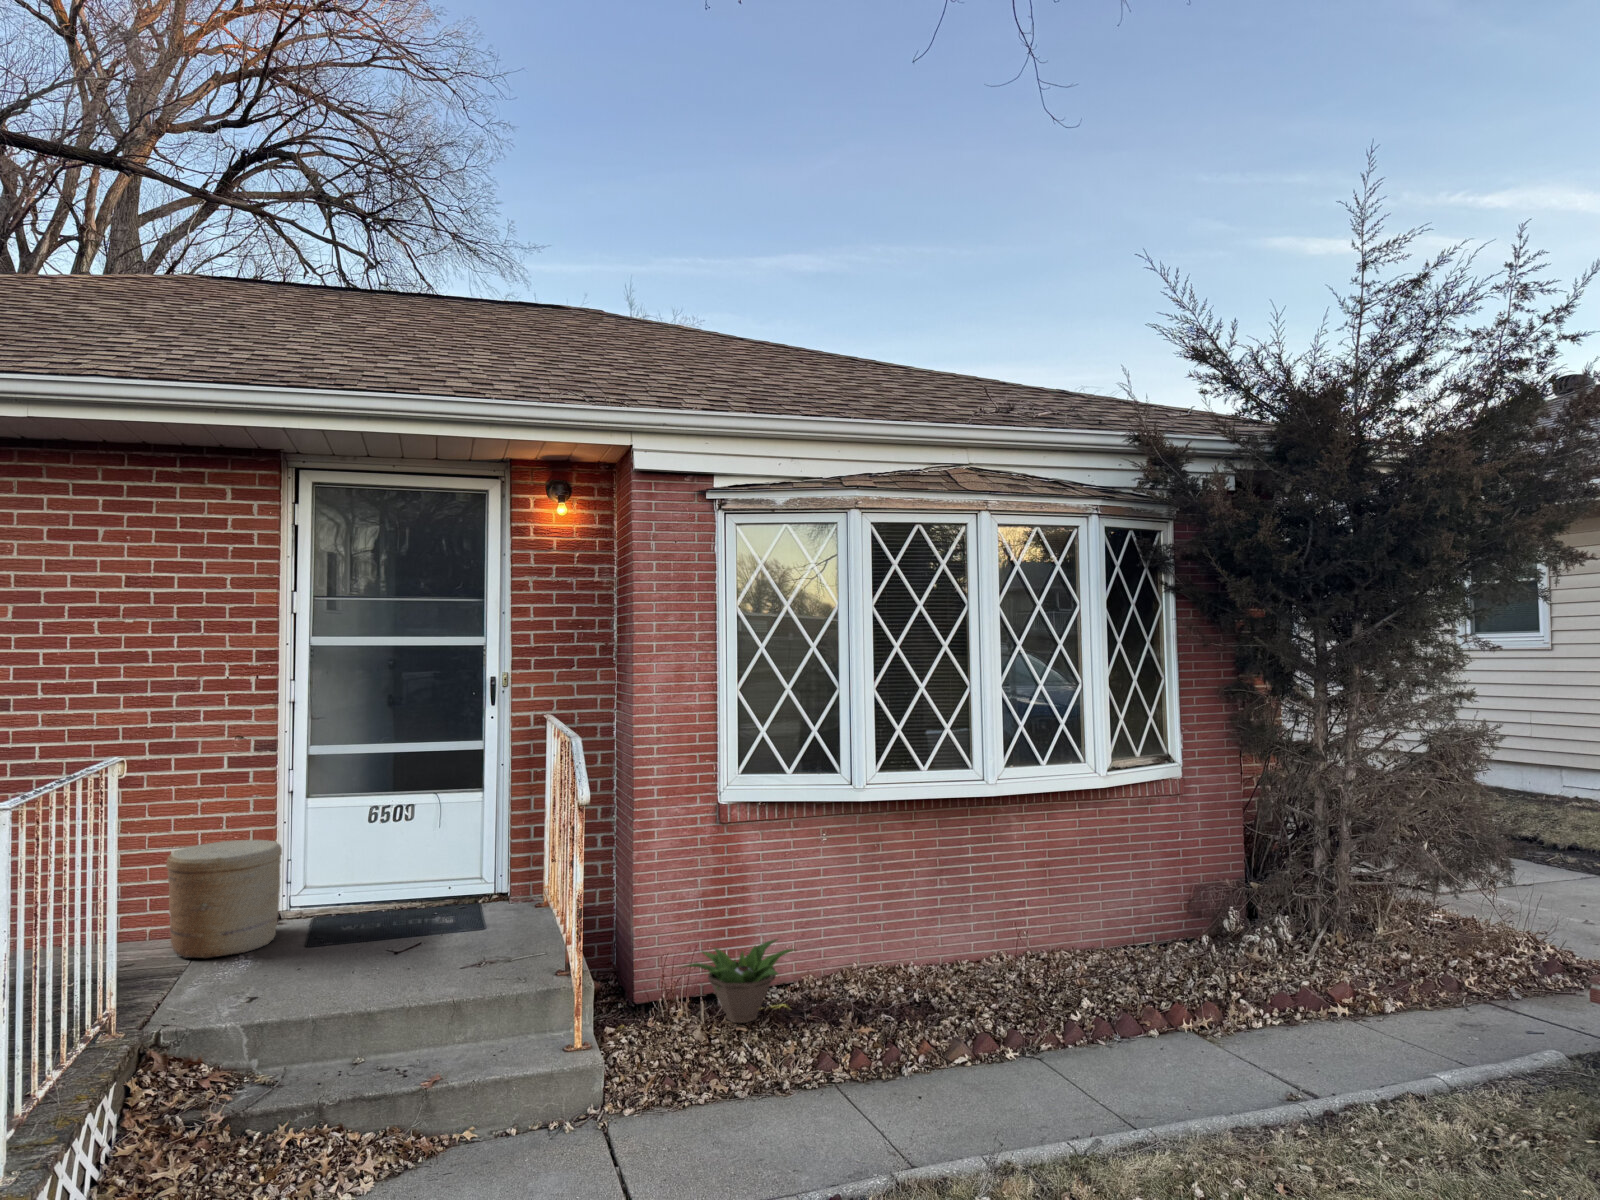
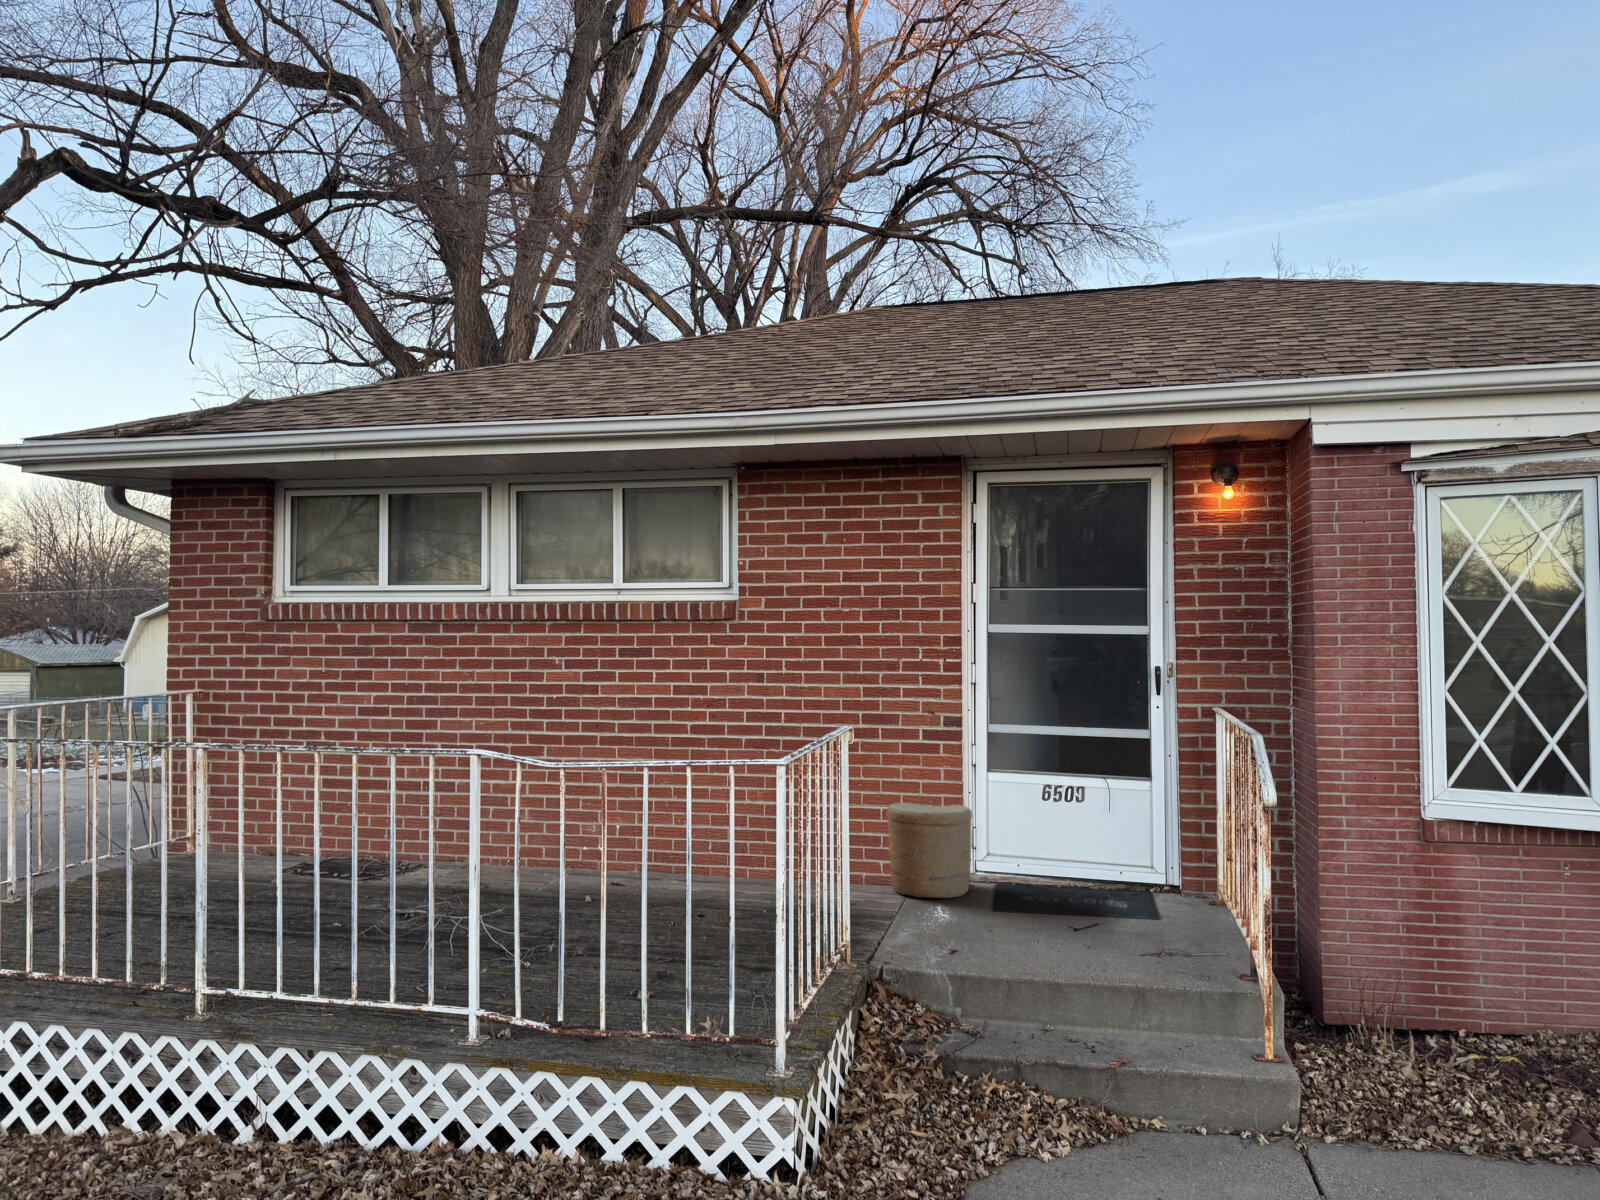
decorative plant: present [683,939,795,1023] -> none [1375,981,1539,1074]

